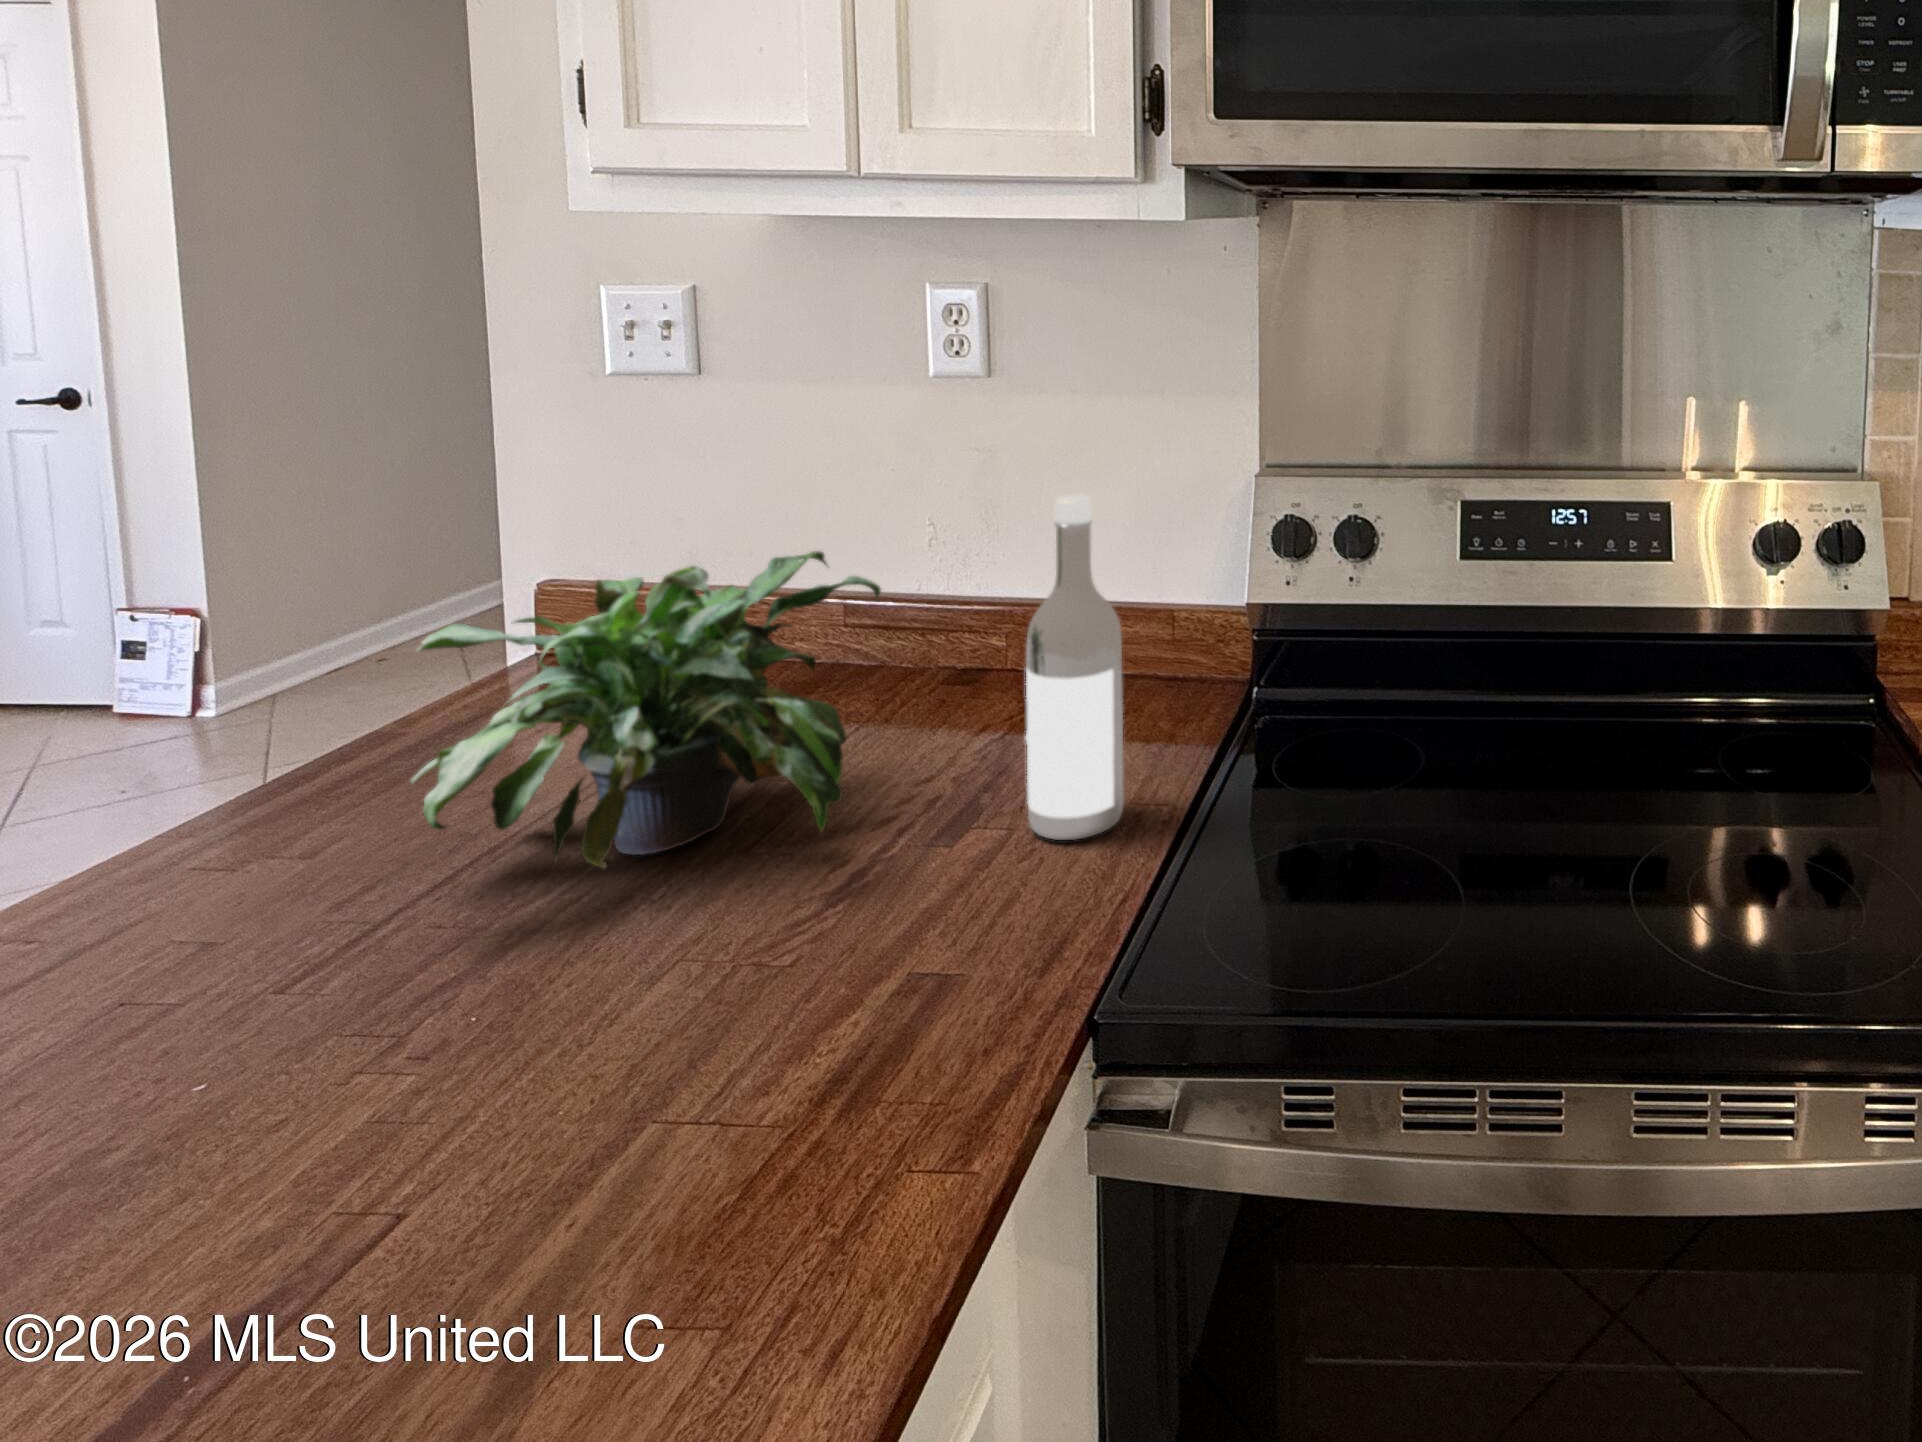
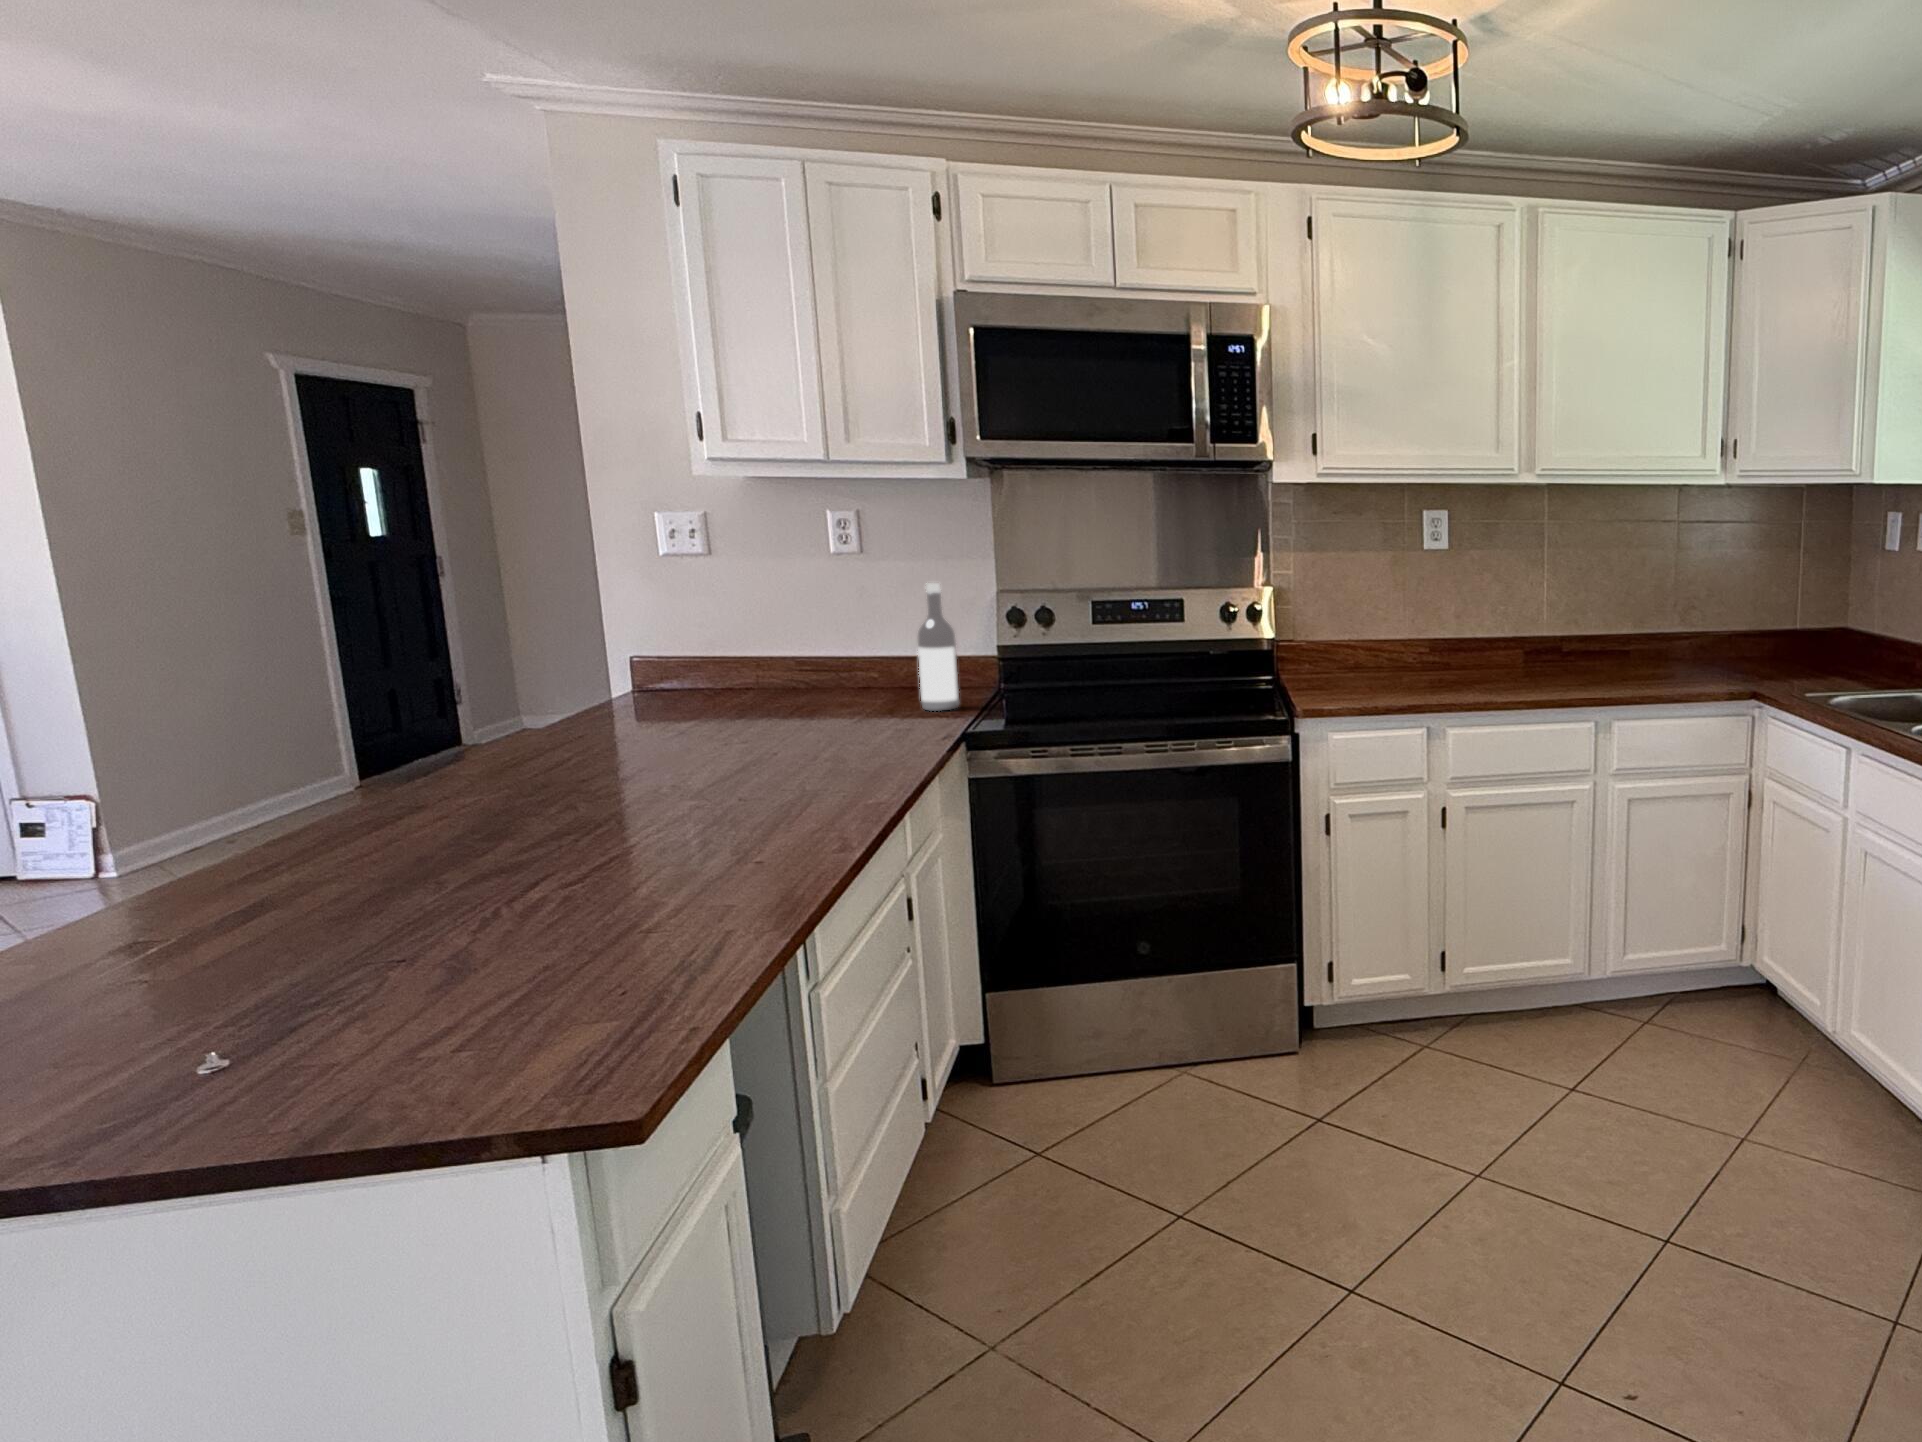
potted plant: present [411,551,881,868] -> none [682,604,856,718]

